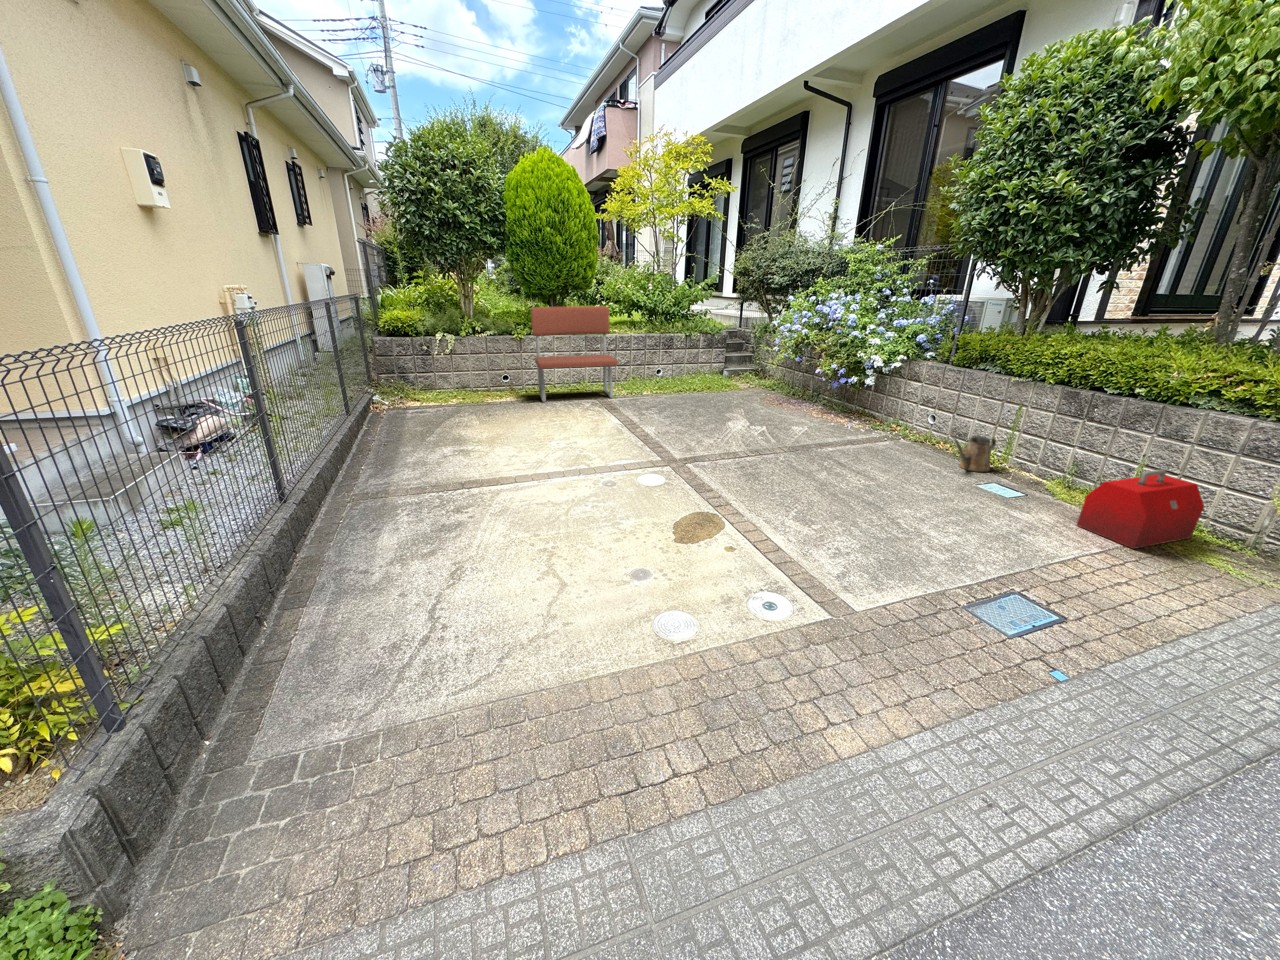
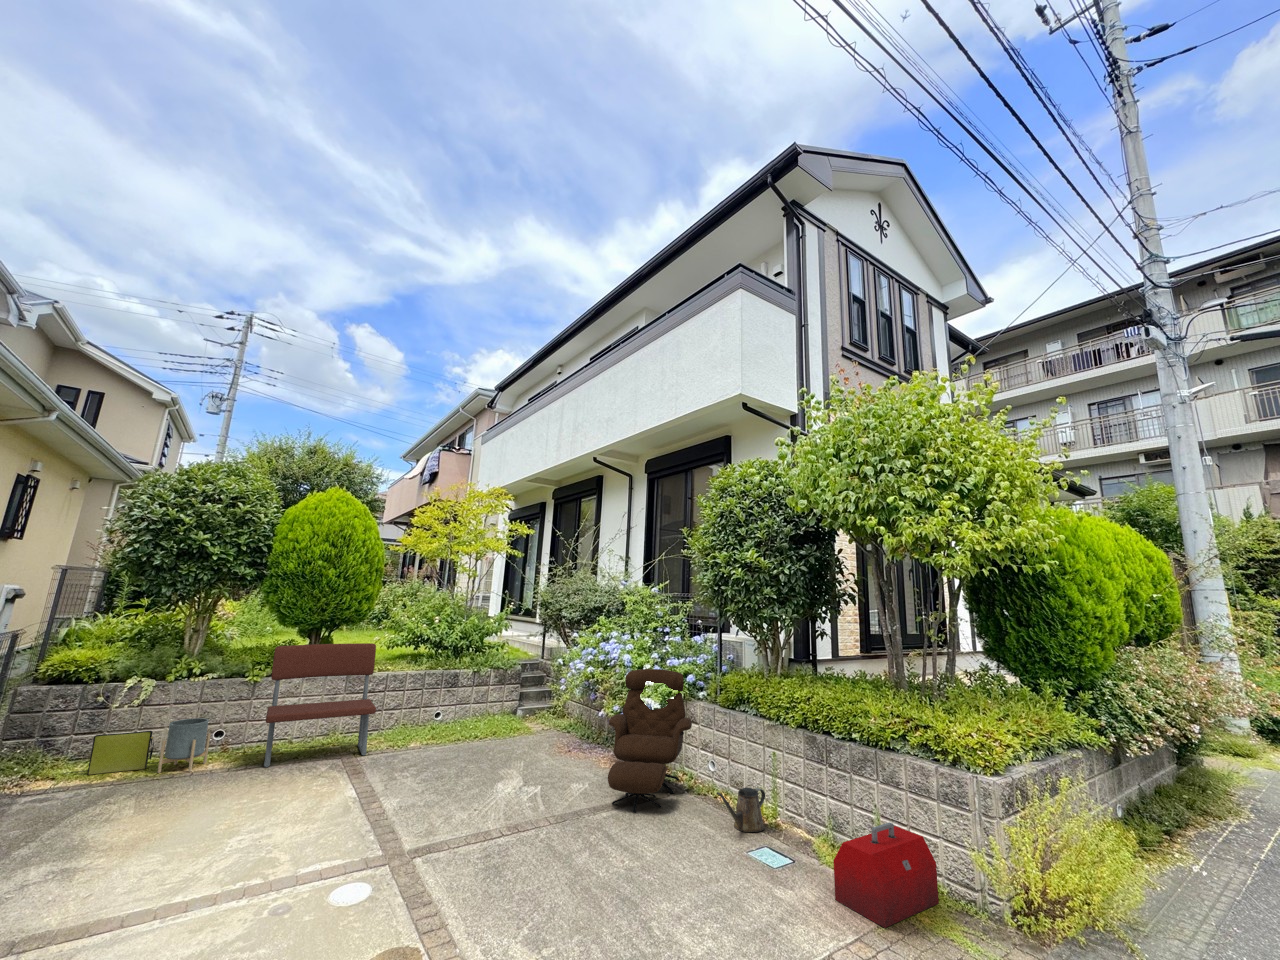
lounge chair: none [832,330,917,450] -> present [608,669,692,812]
planter: none [469,364,500,402] -> present [158,718,210,773]
bag: none [423,372,464,400] -> present [87,731,154,775]

